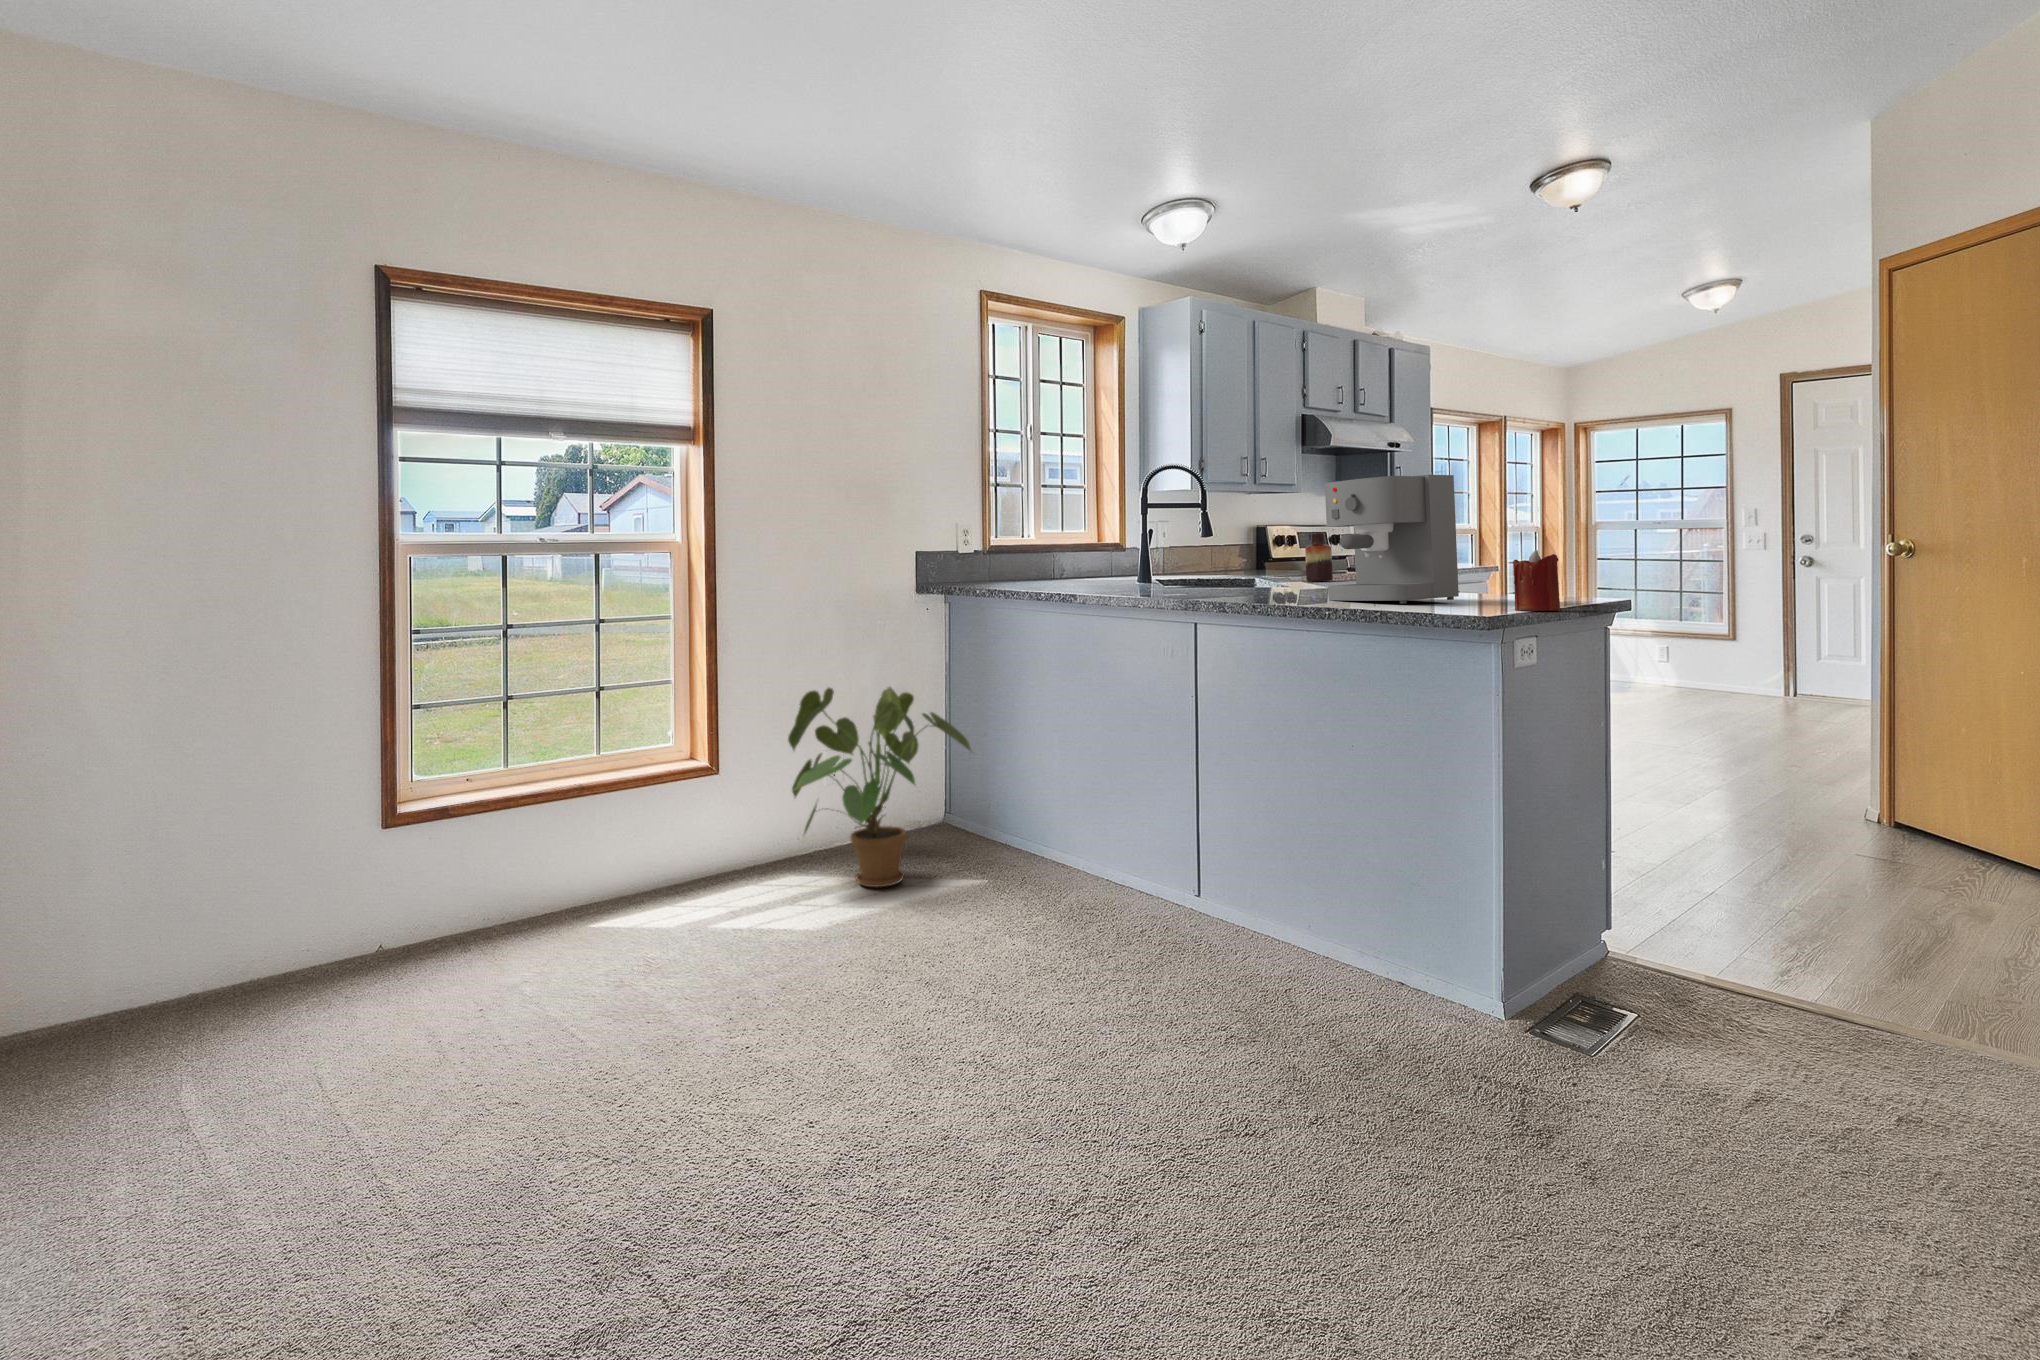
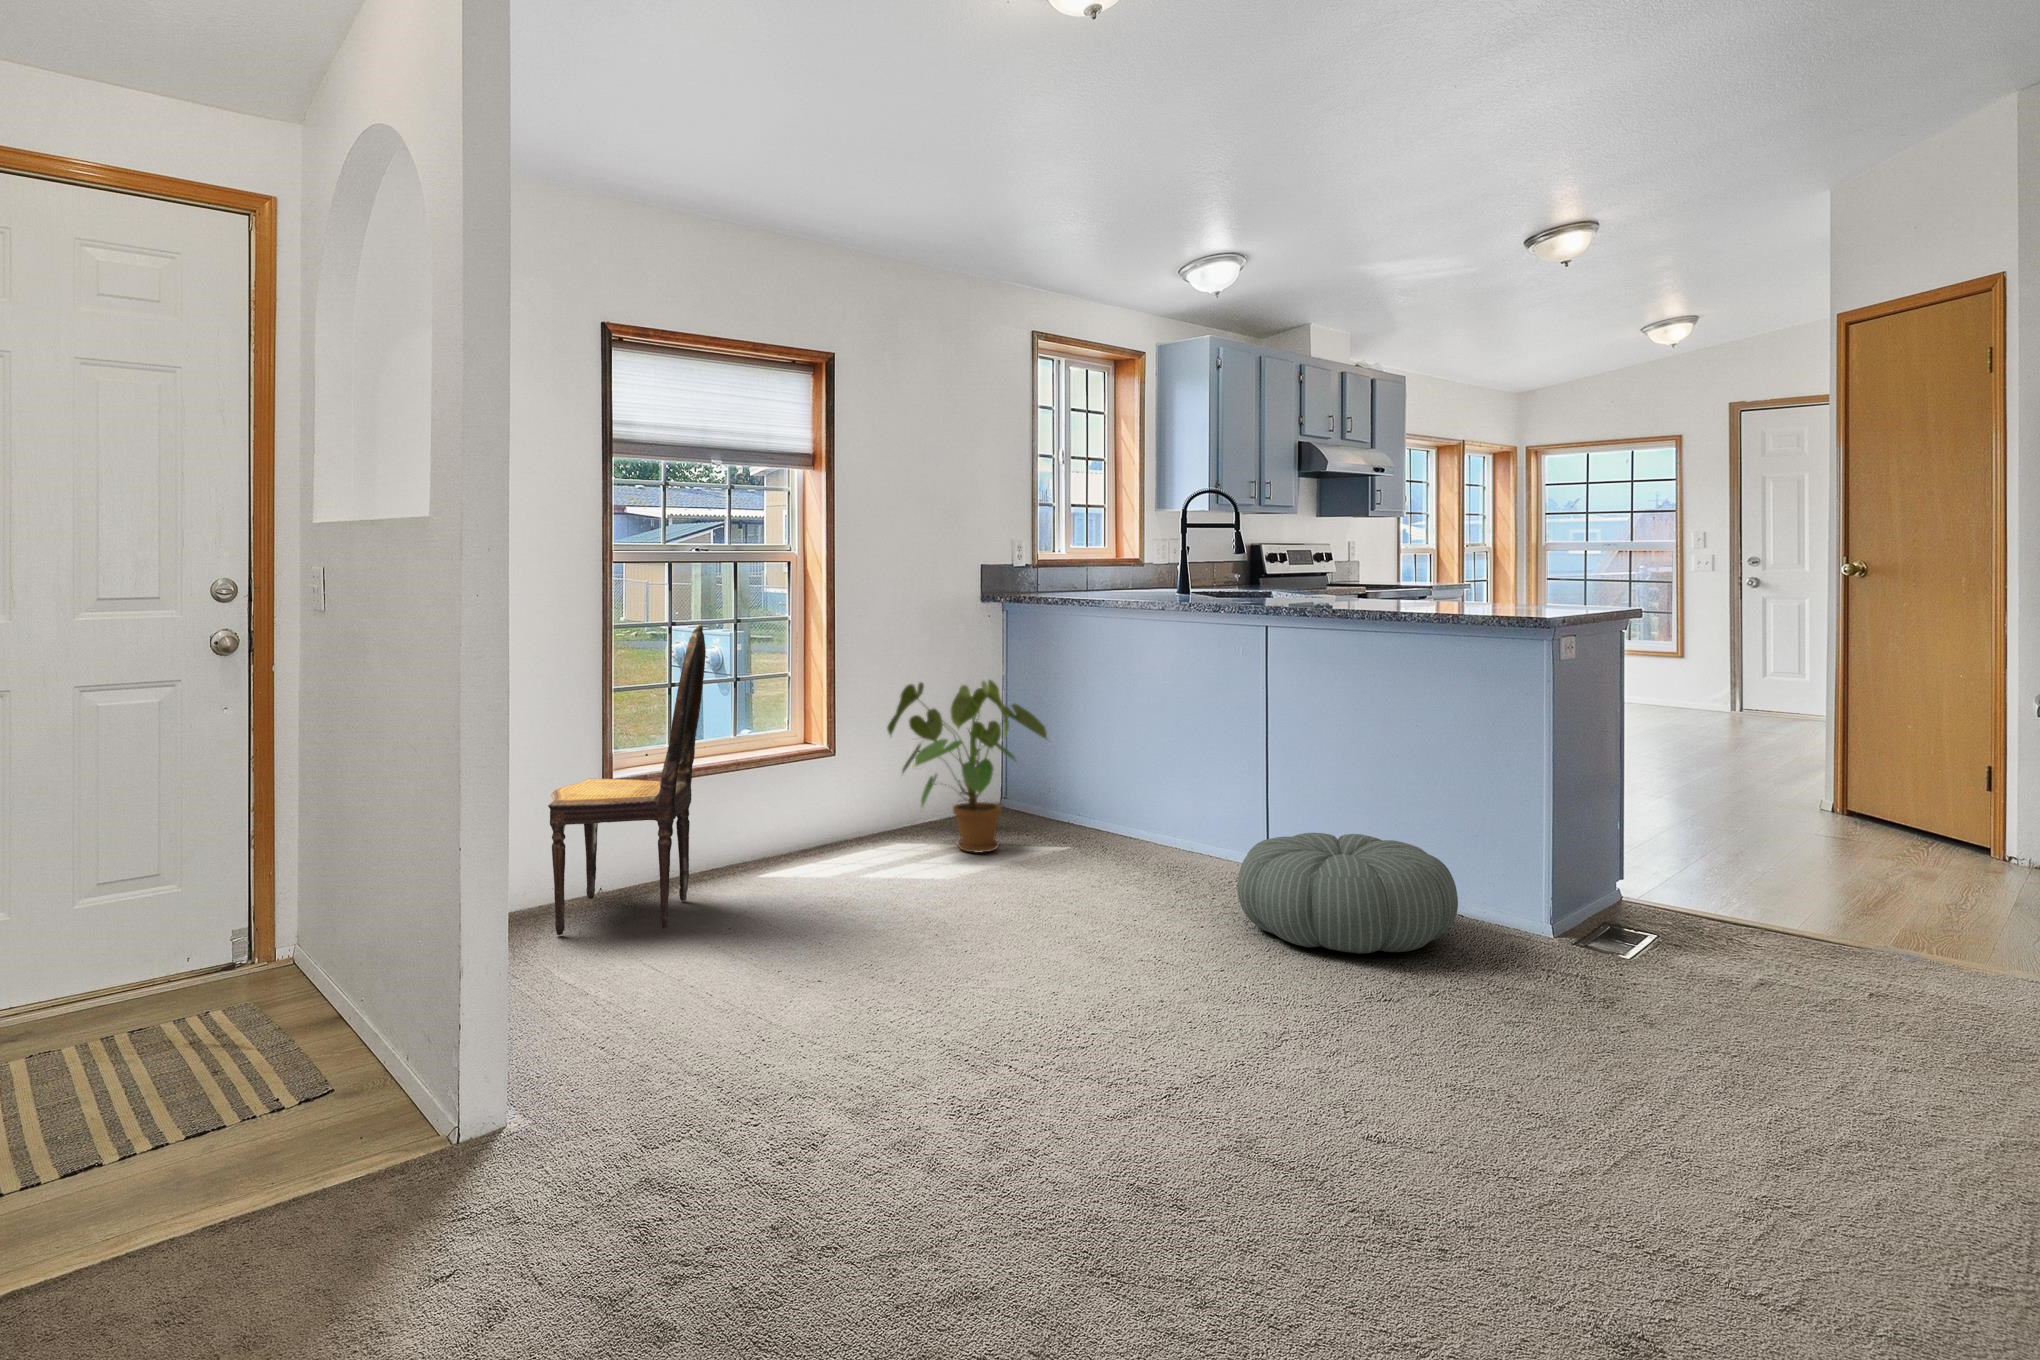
coffee maker: present [1325,474,1459,603] -> none [1383,504,1497,609]
vase: present [1305,533,1333,581] -> none [1315,551,1340,595]
candle: present [1513,550,1560,611] -> none [1552,566,1591,615]
dining chair: none [242,633,493,1024] -> present [548,625,706,935]
pouf: none [1116,880,1380,1052] -> present [1237,833,1458,954]

